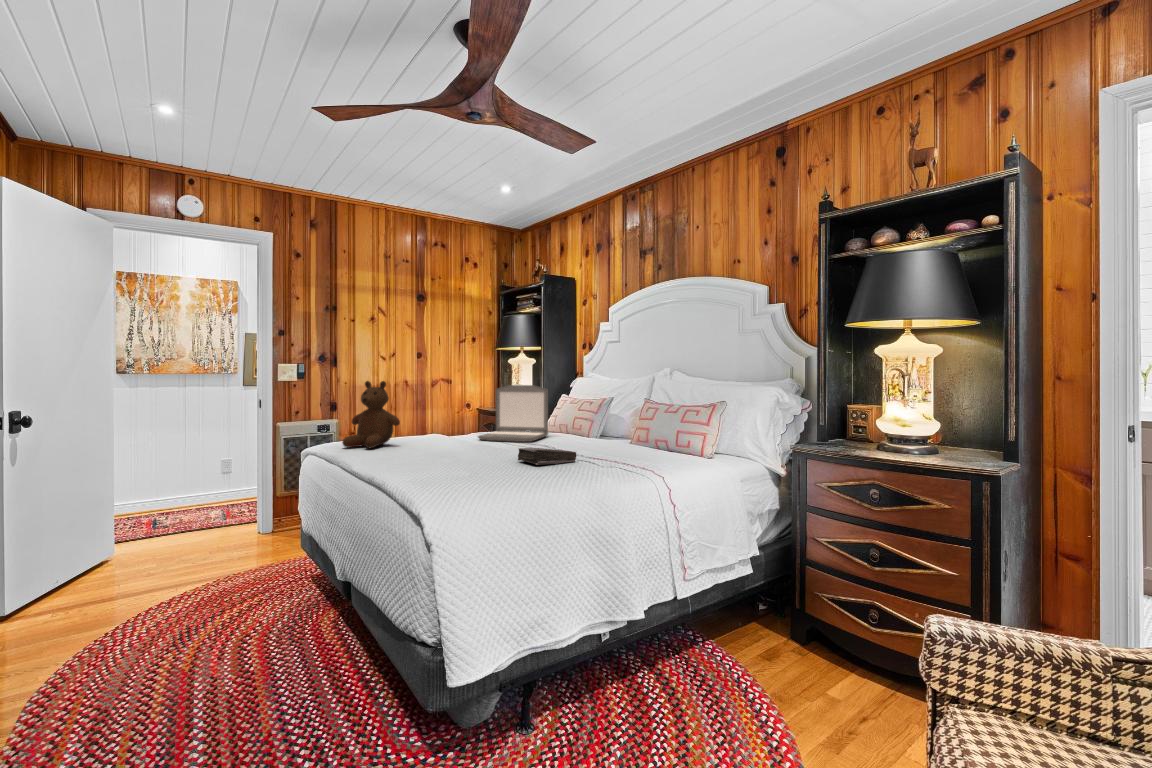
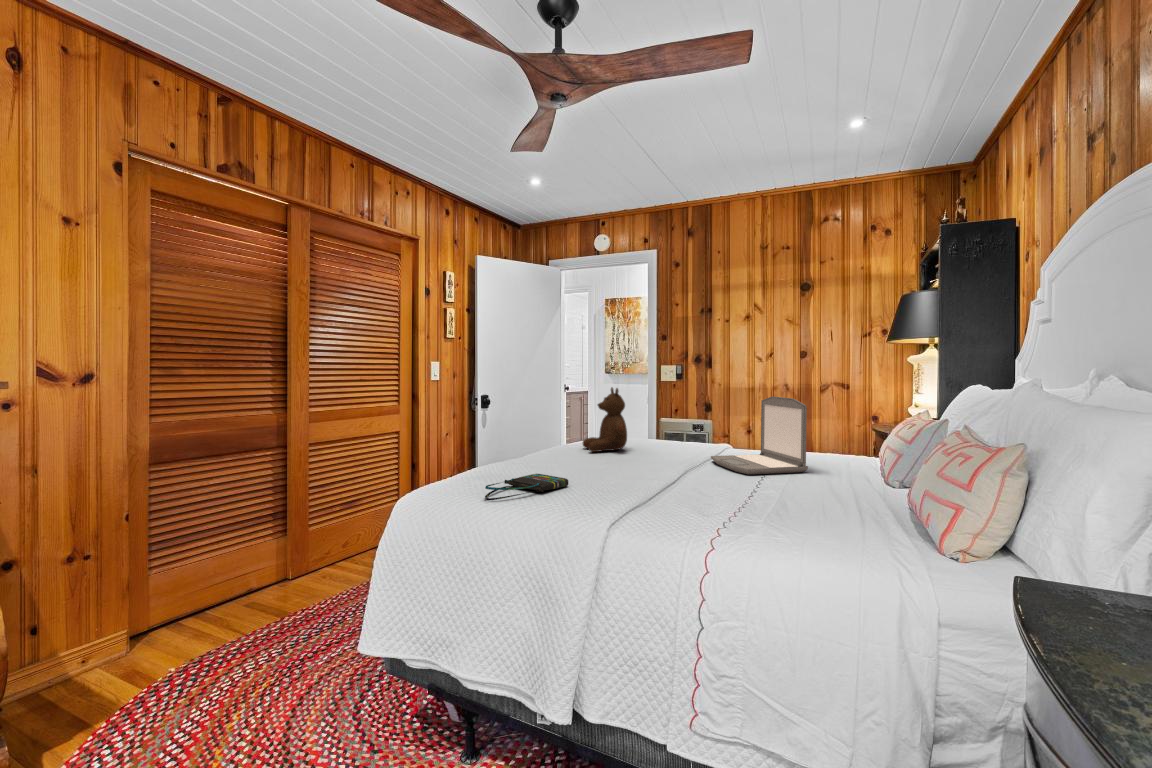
book: present [518,448,576,465] -> none [593,477,666,508]
tote bag: none [438,459,493,482] -> present [485,474,568,500]

